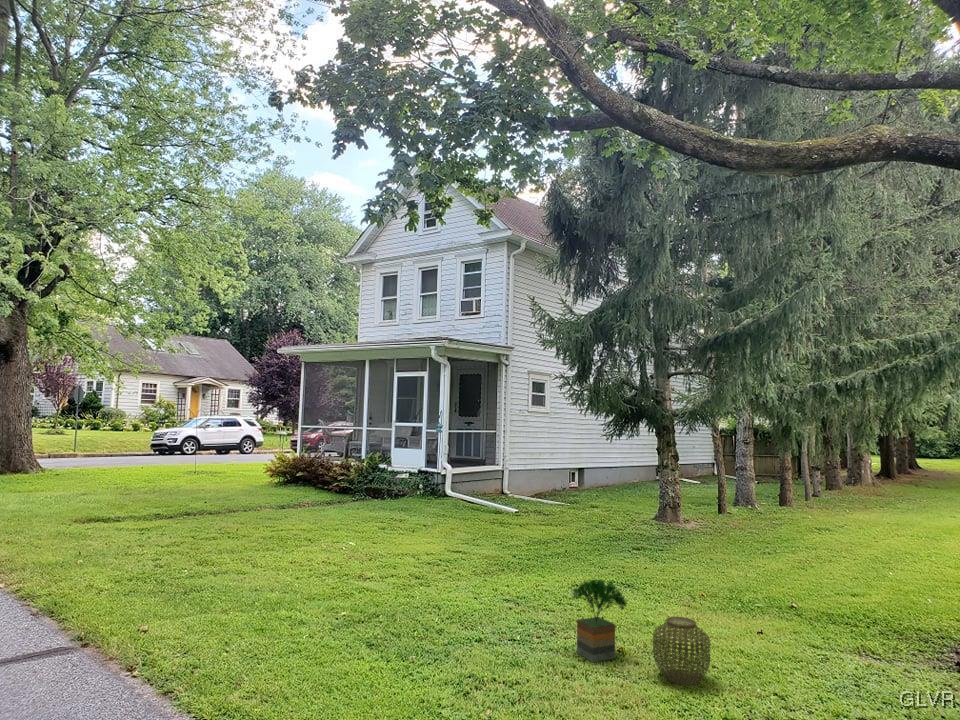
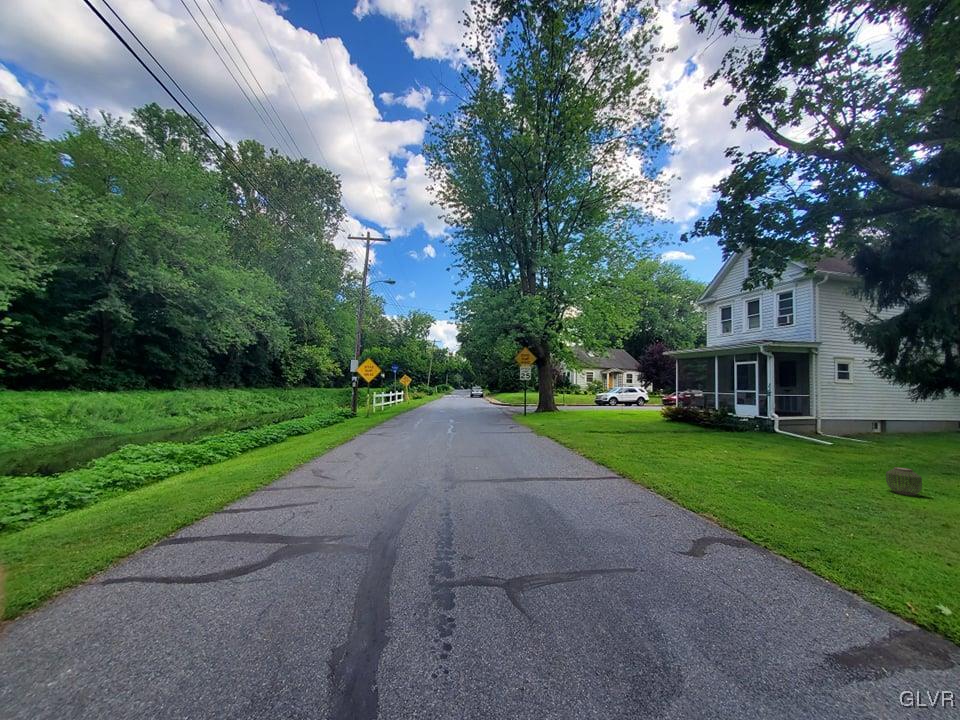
potted tree: present [572,579,628,662] -> none [840,450,874,484]

